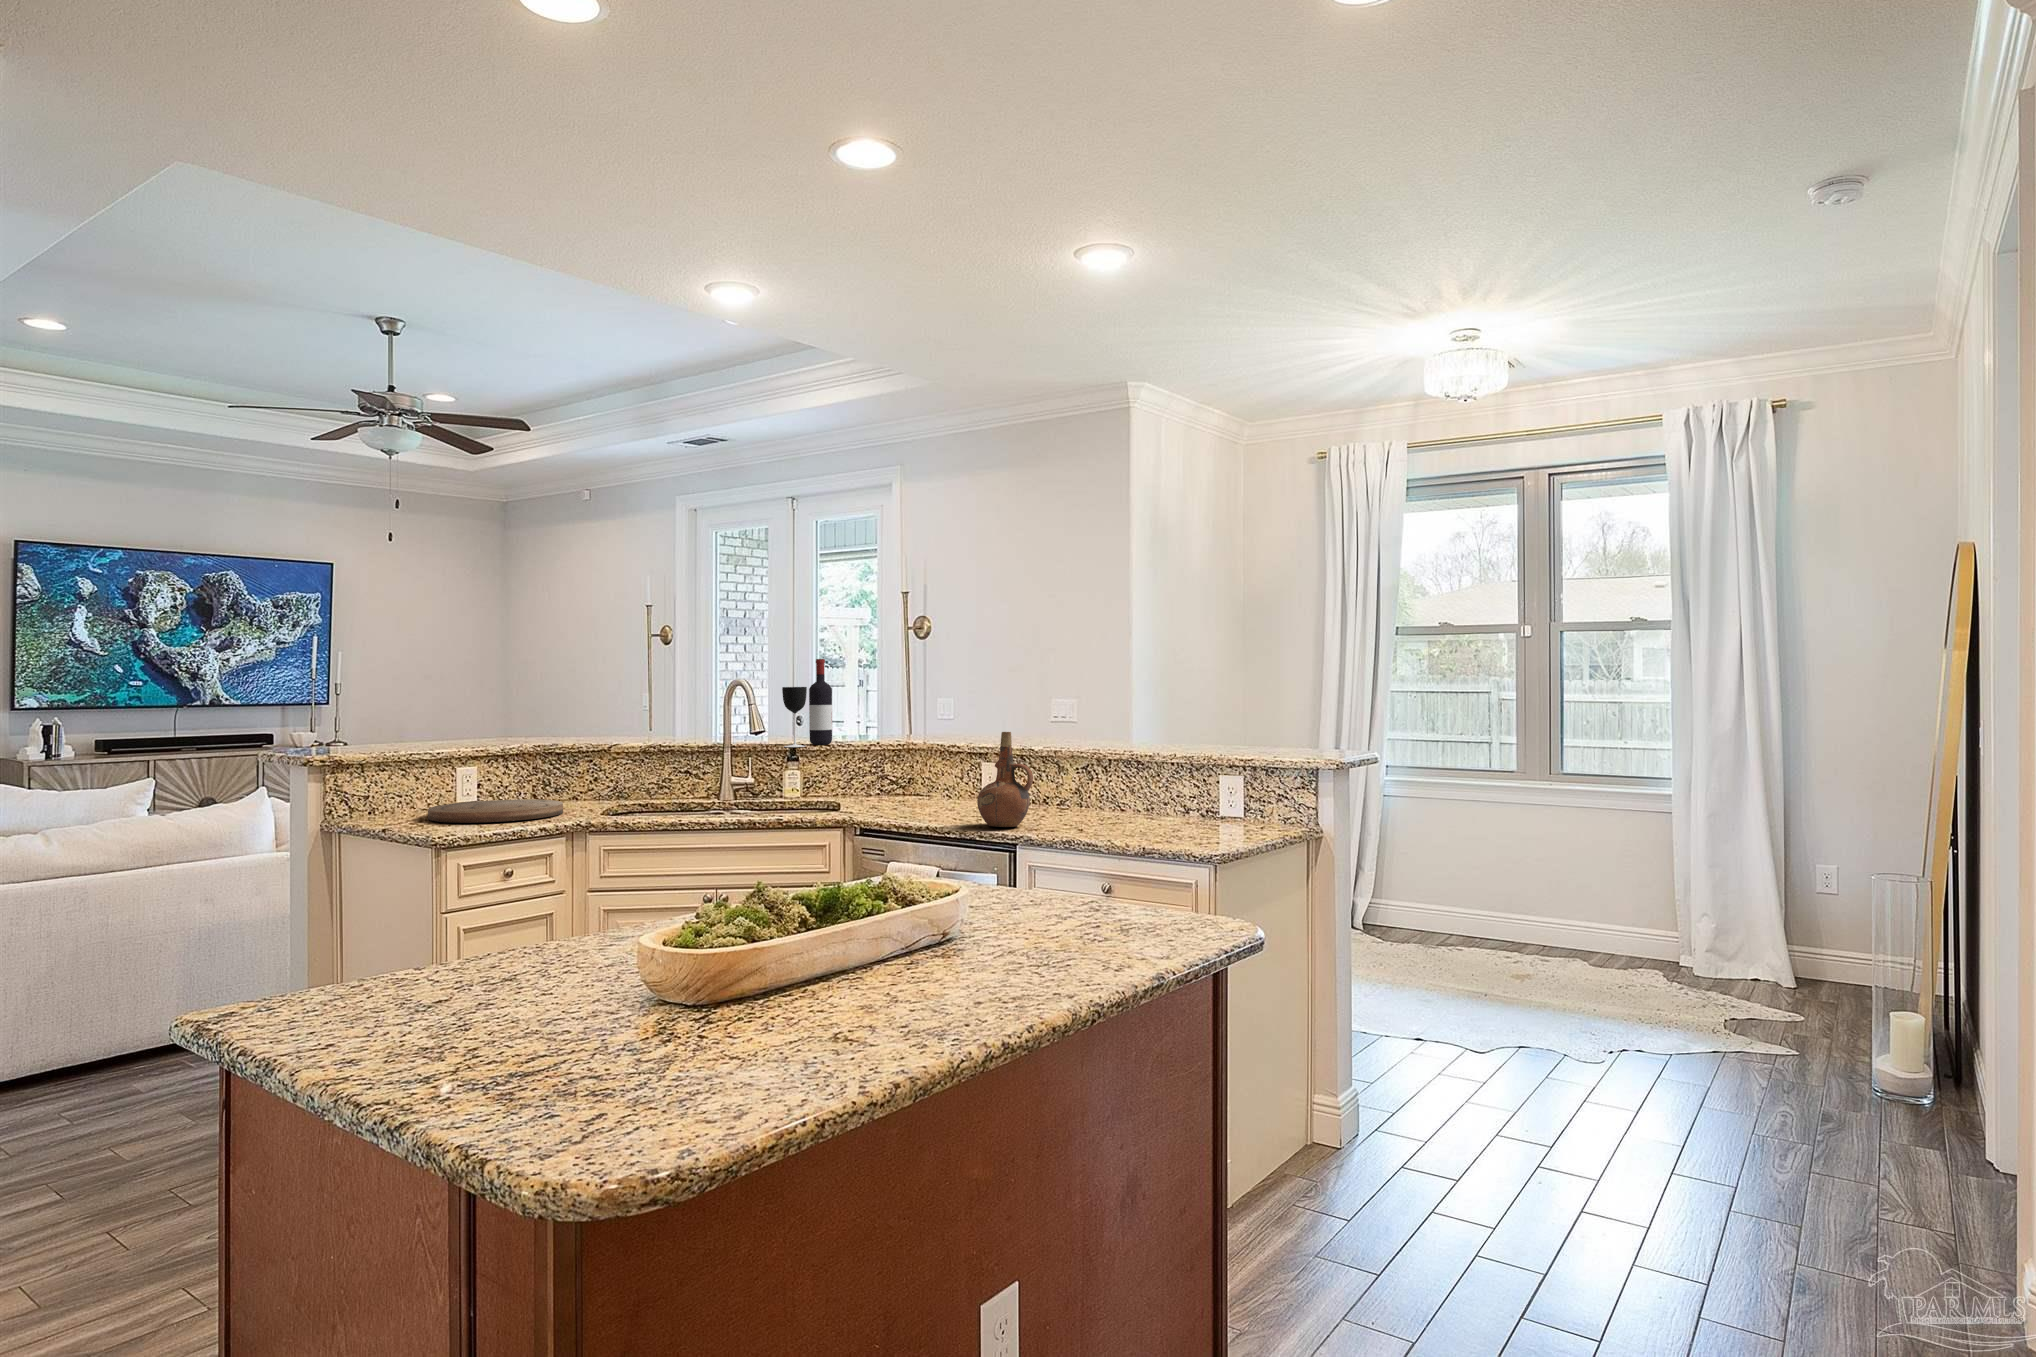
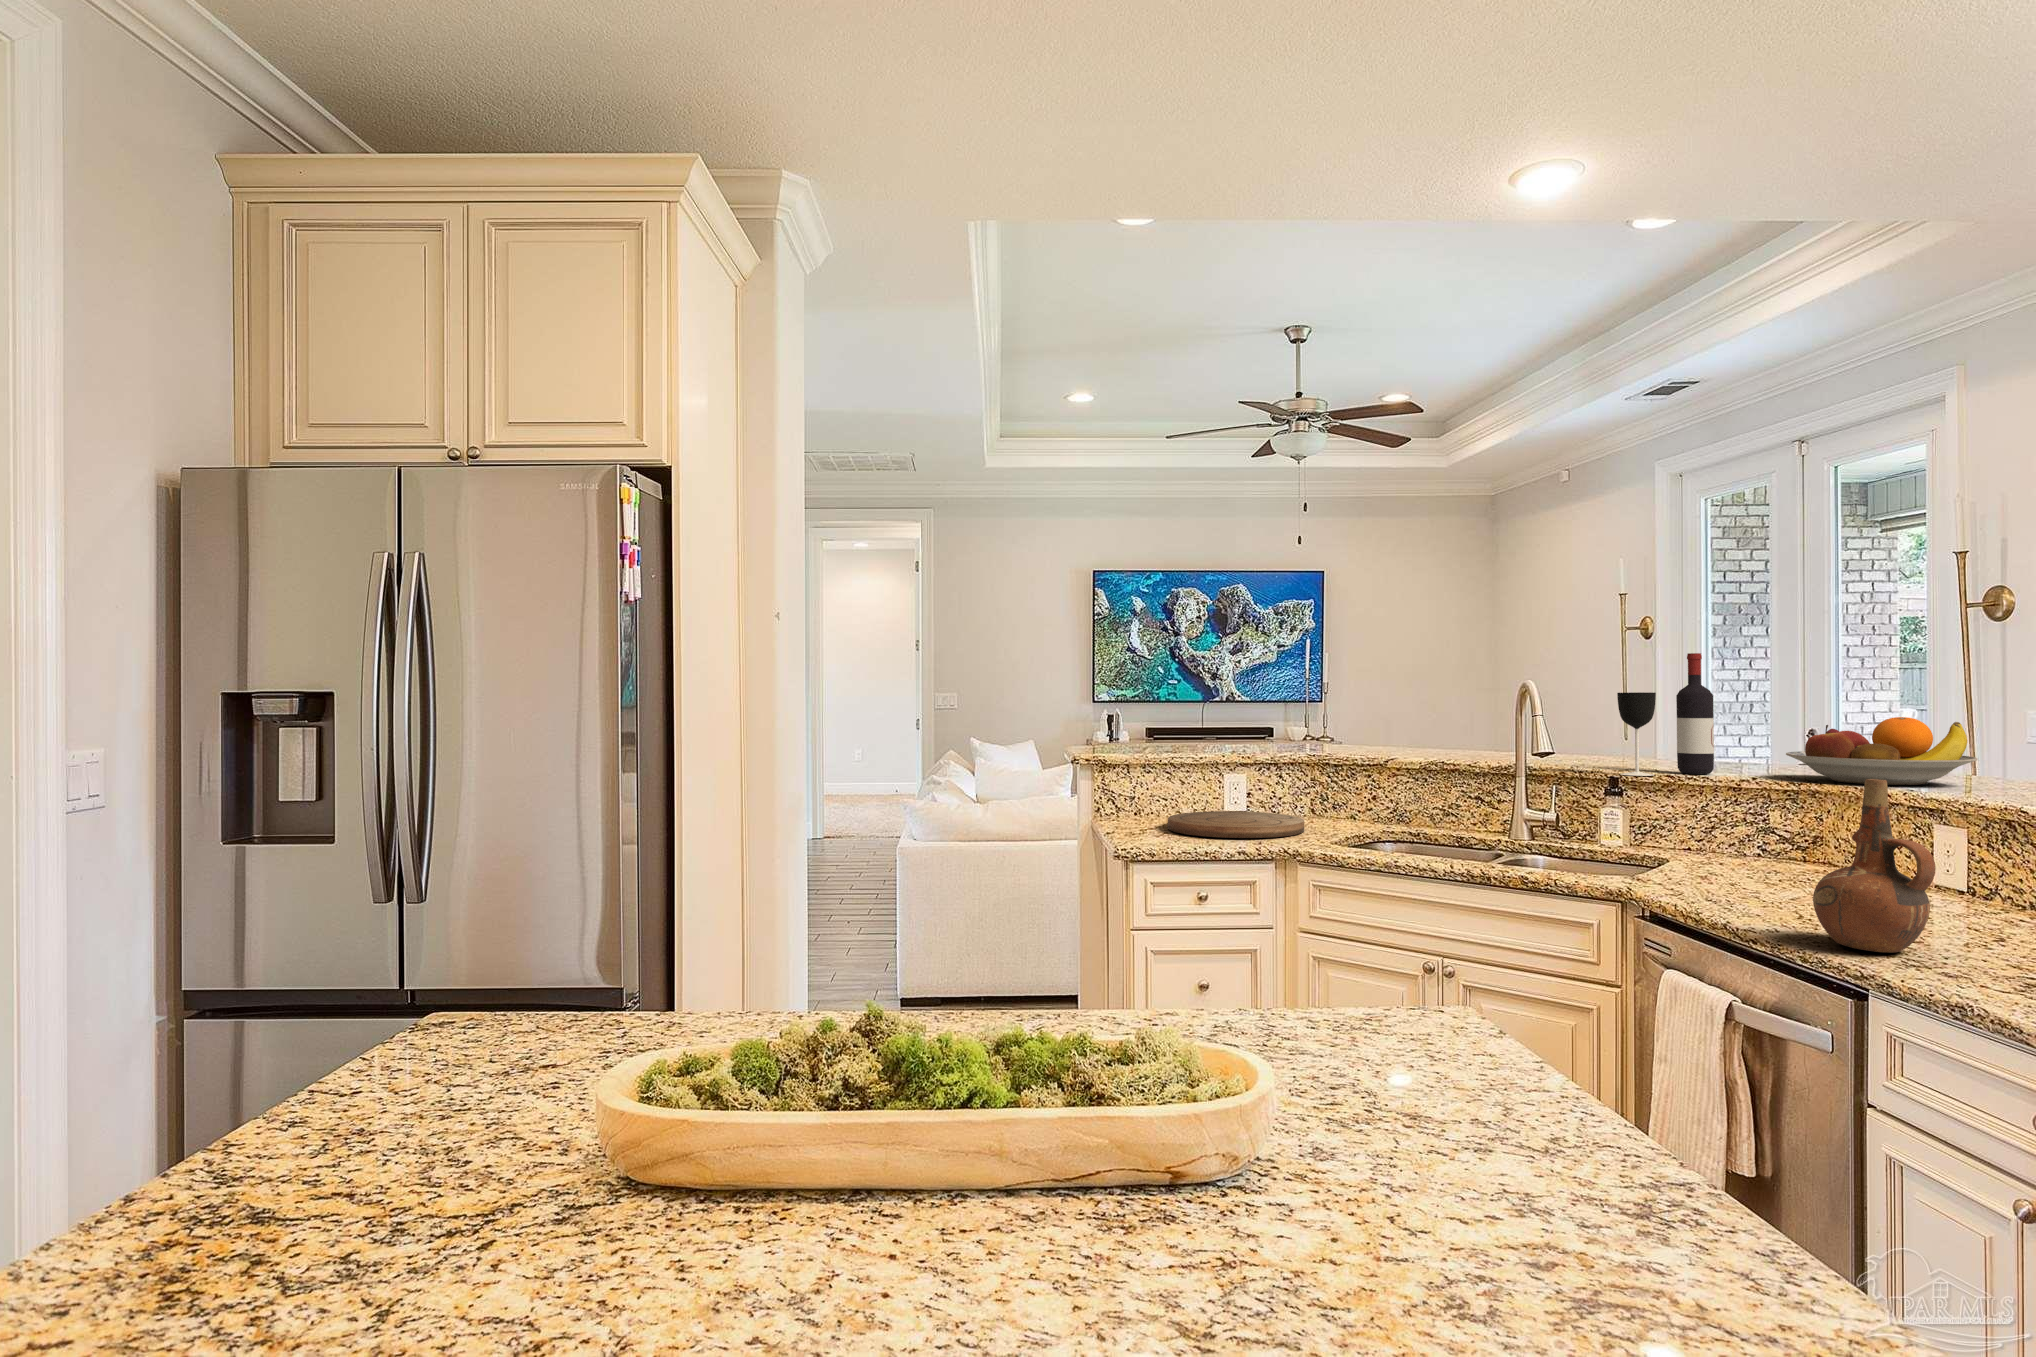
fruit bowl: none [874,701,971,744] -> present [1786,717,1977,785]

